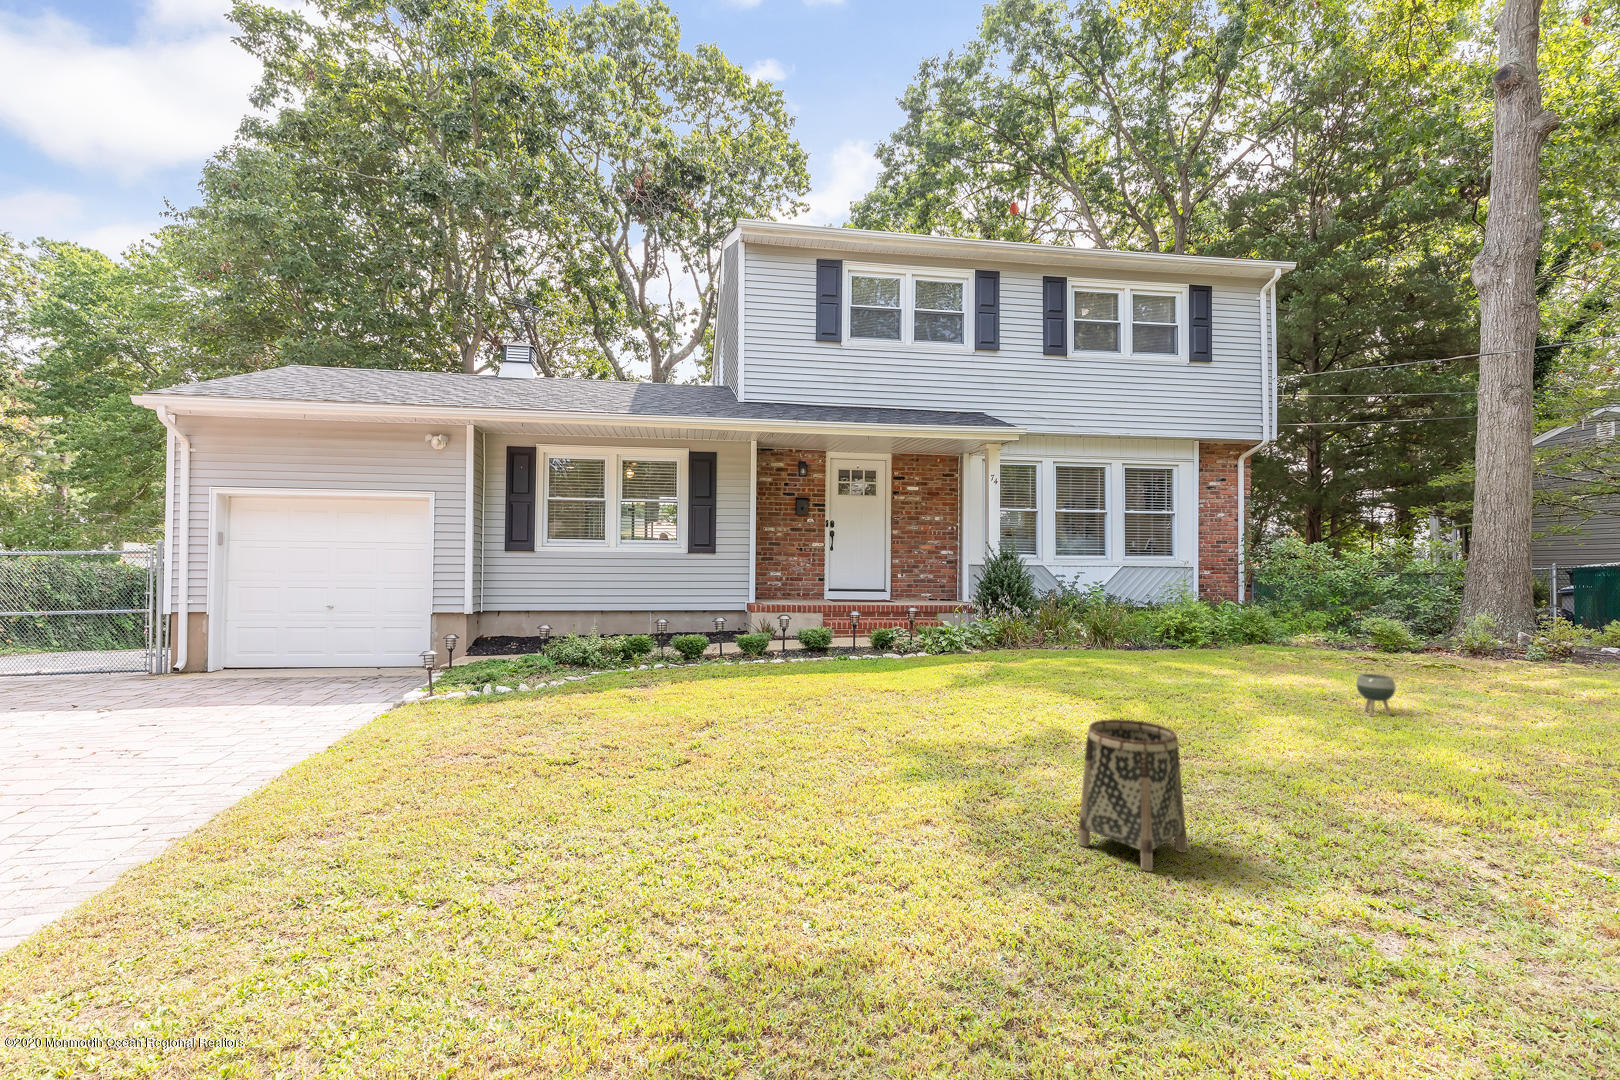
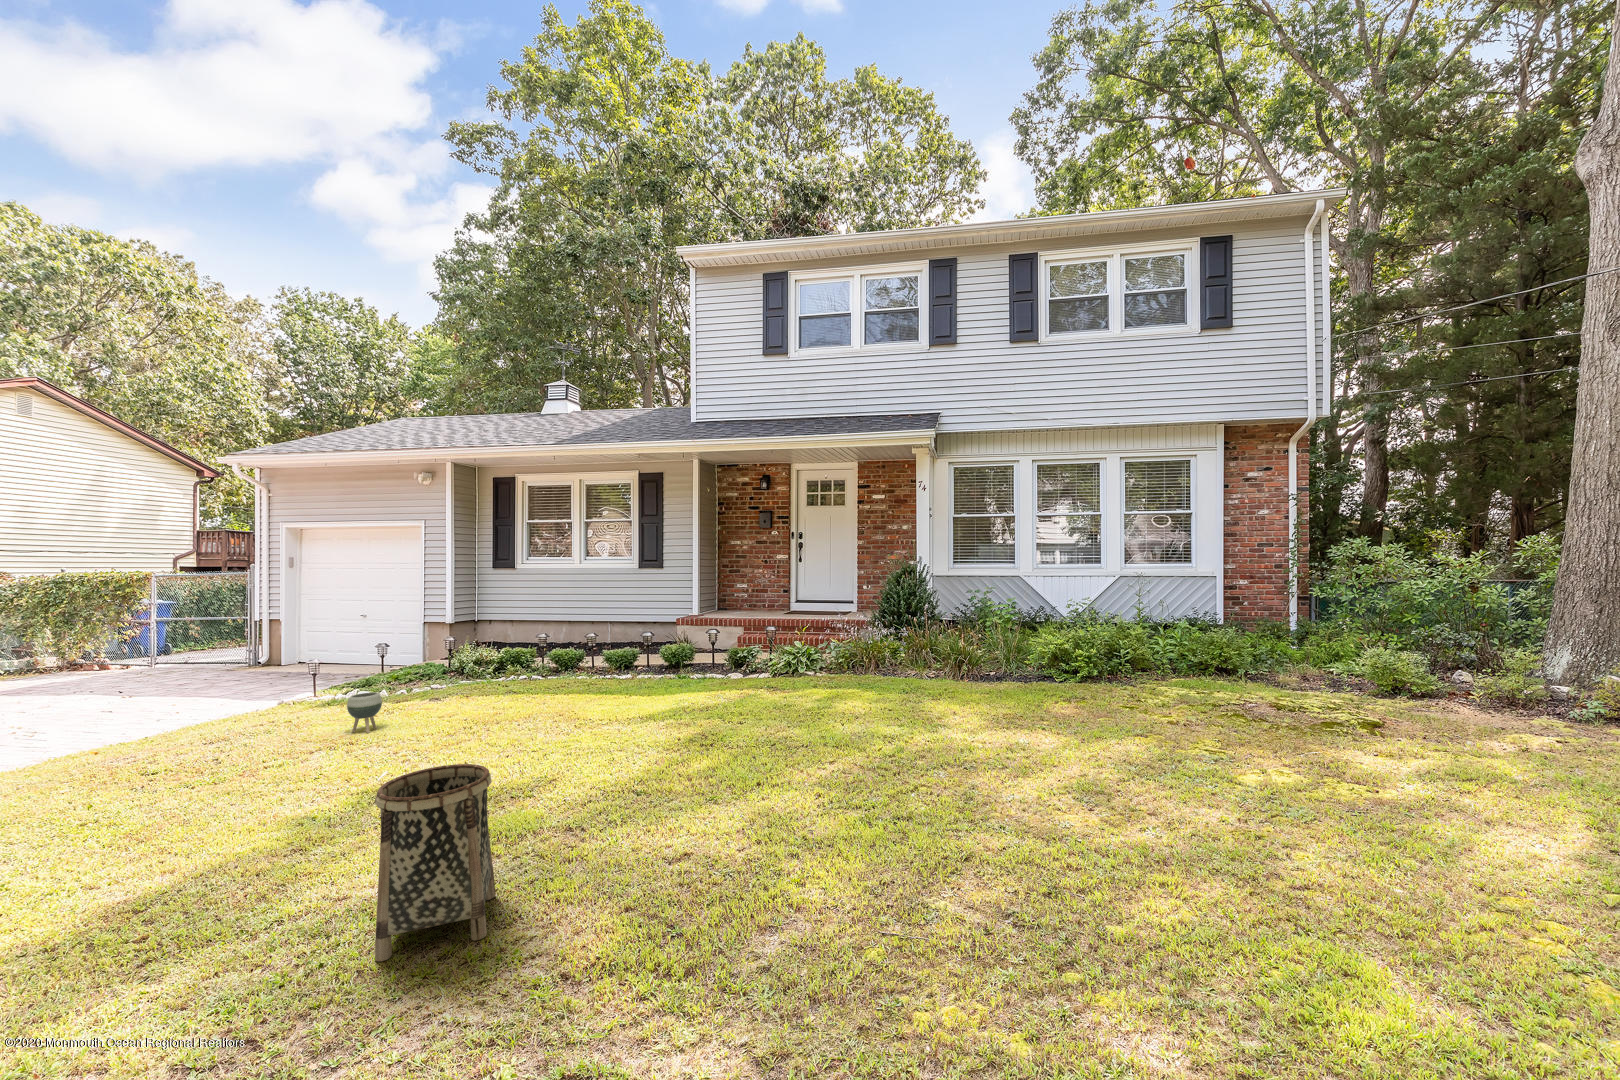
planter: present [1356,674,1396,716] -> present [347,692,382,733]

